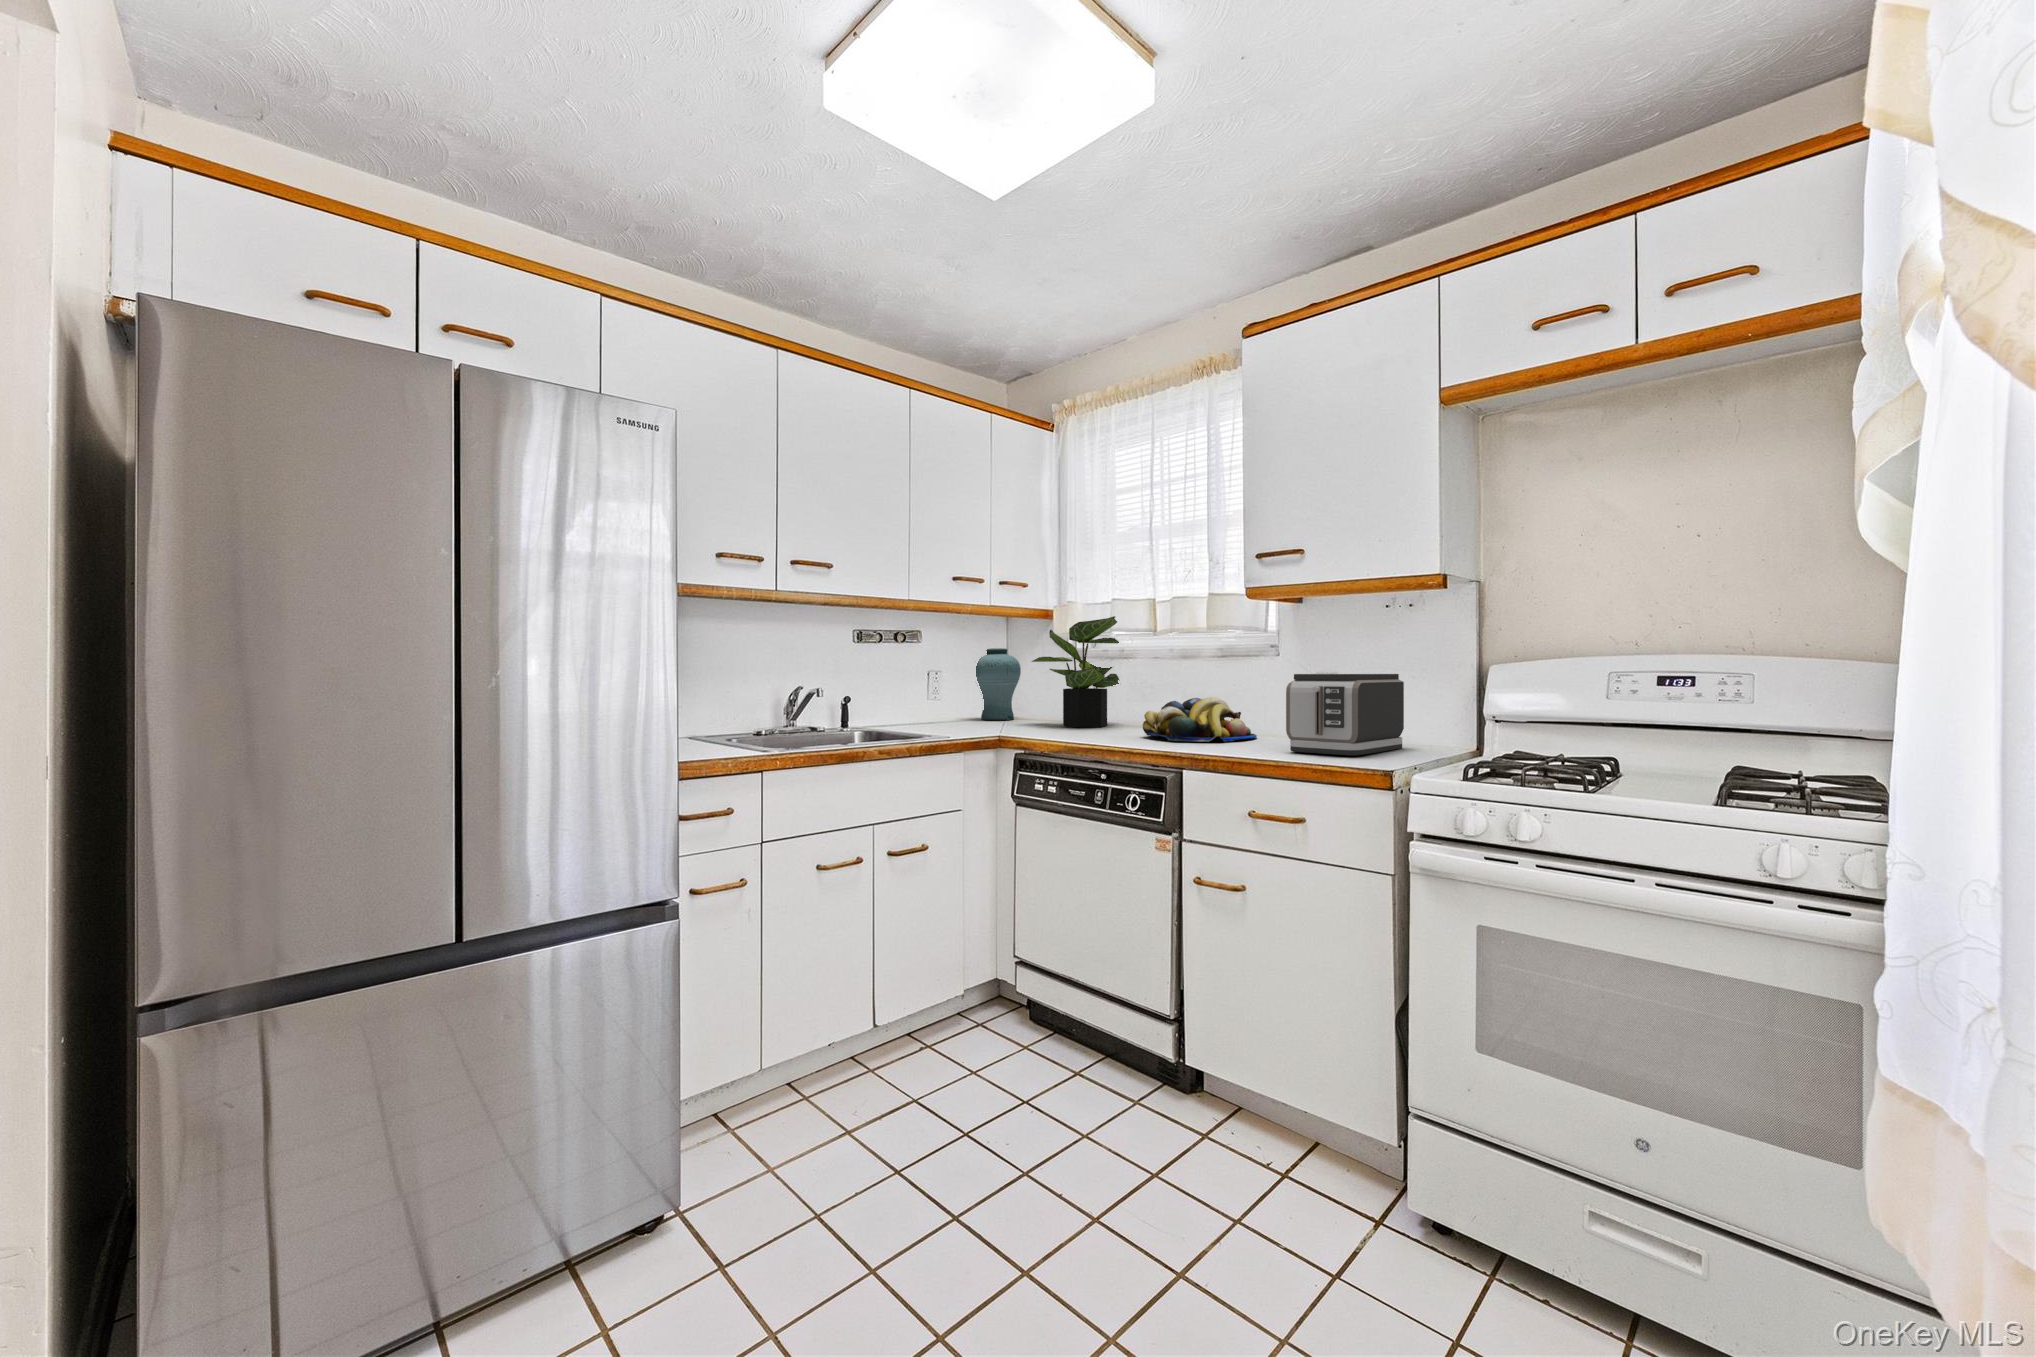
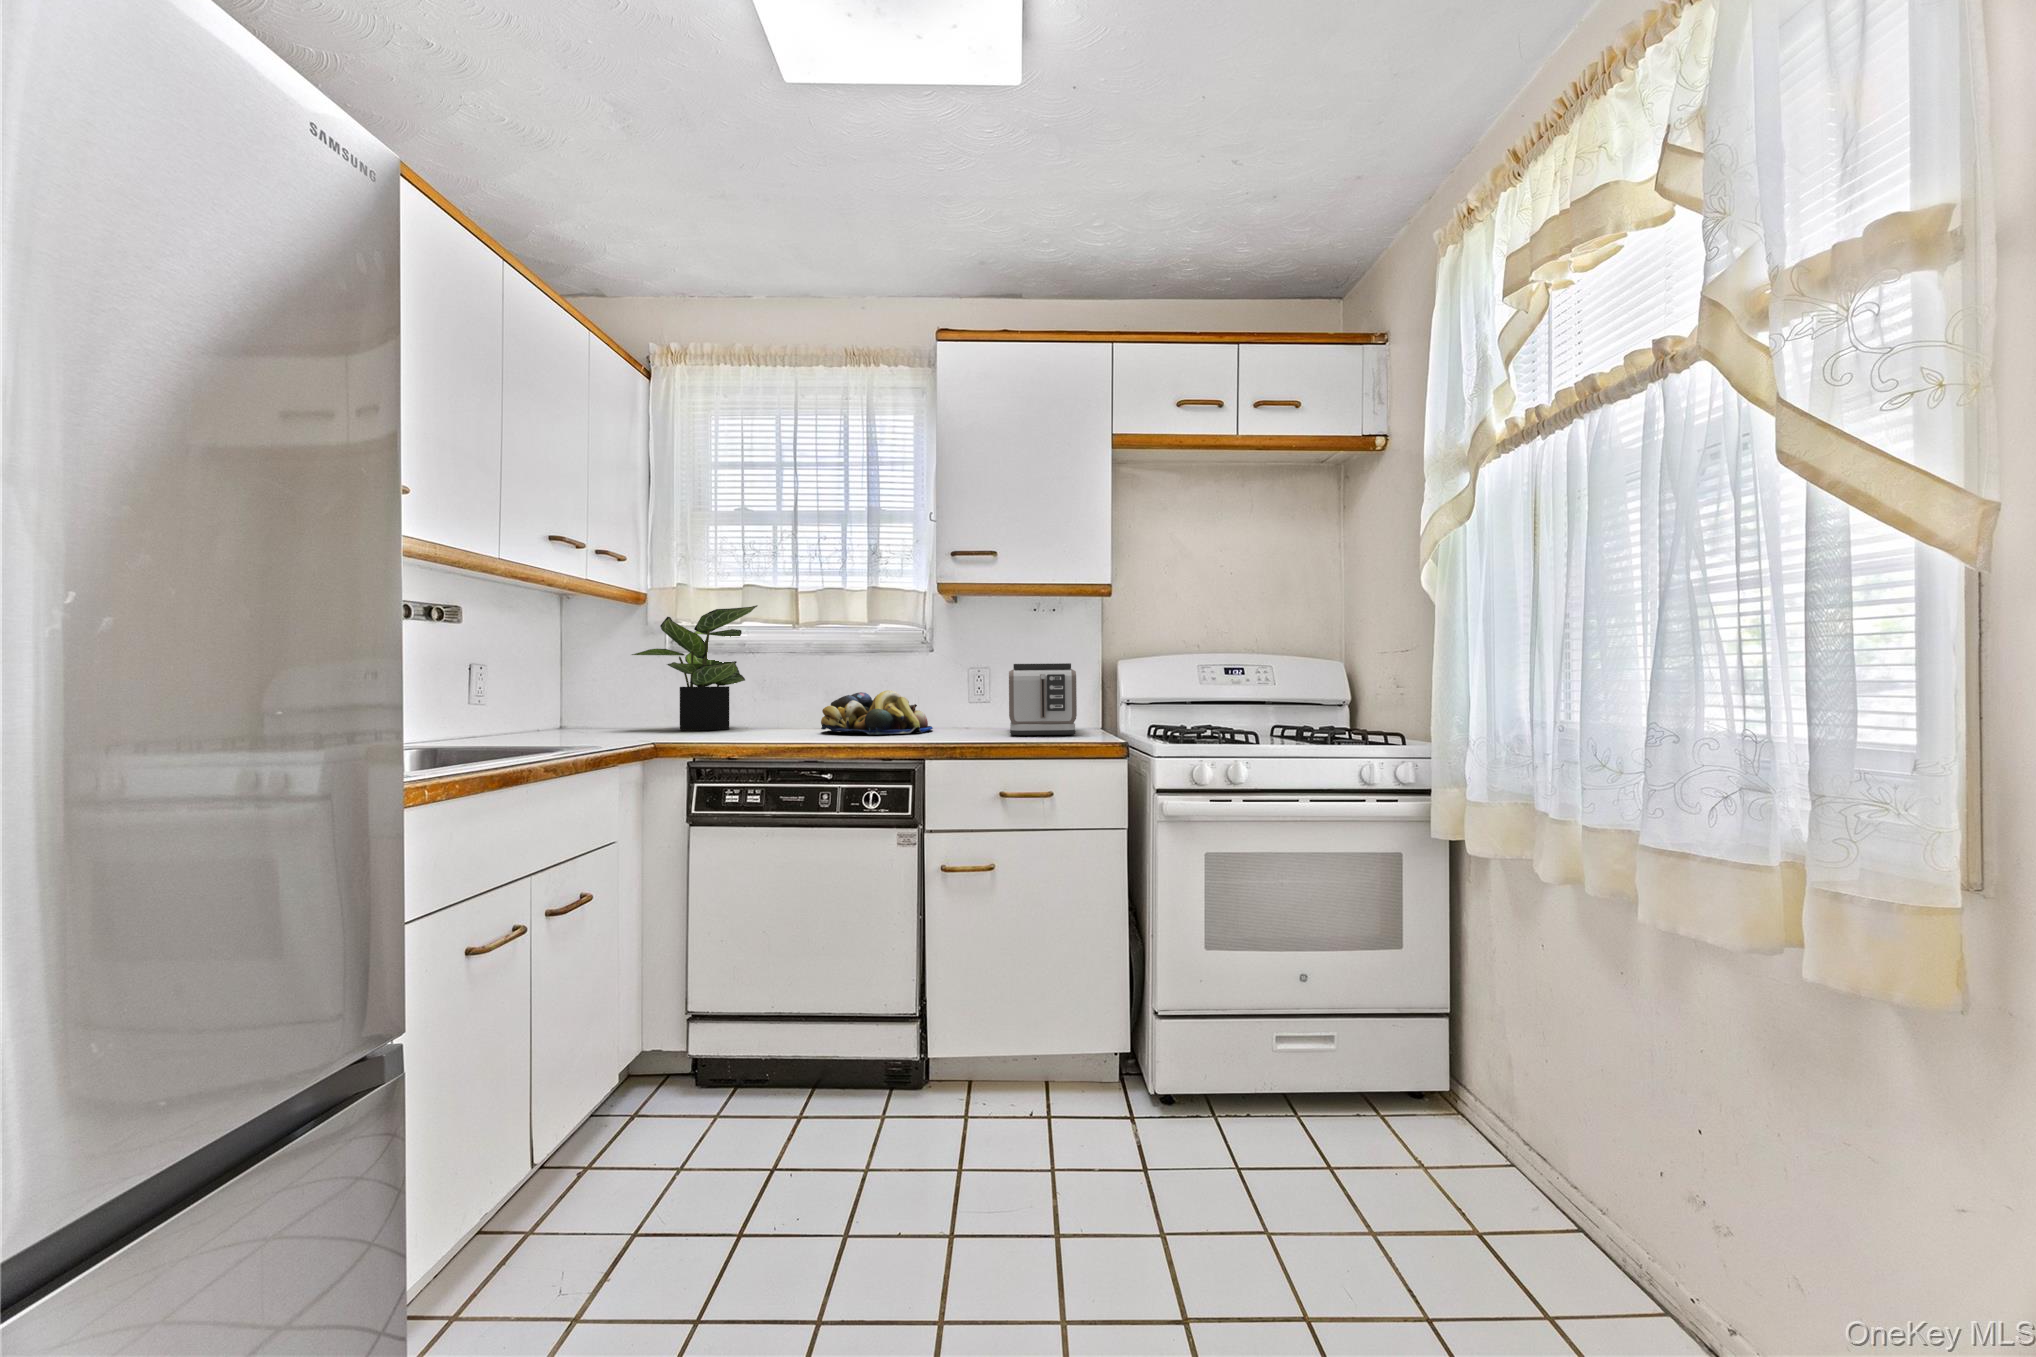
vase: present [976,648,1021,720] -> none [516,639,586,730]

